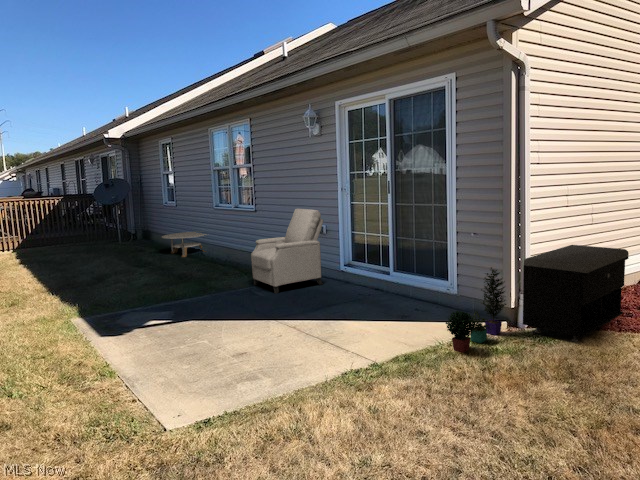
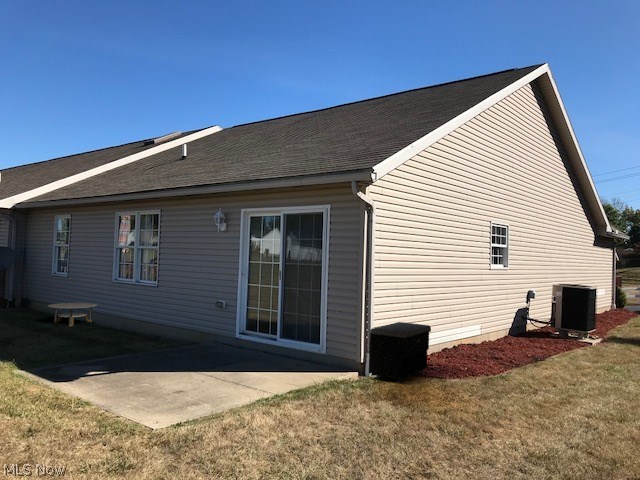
chair: present [251,209,323,294] -> none [158,287,223,356]
potted plant: present [446,267,506,353] -> none [321,334,360,389]

